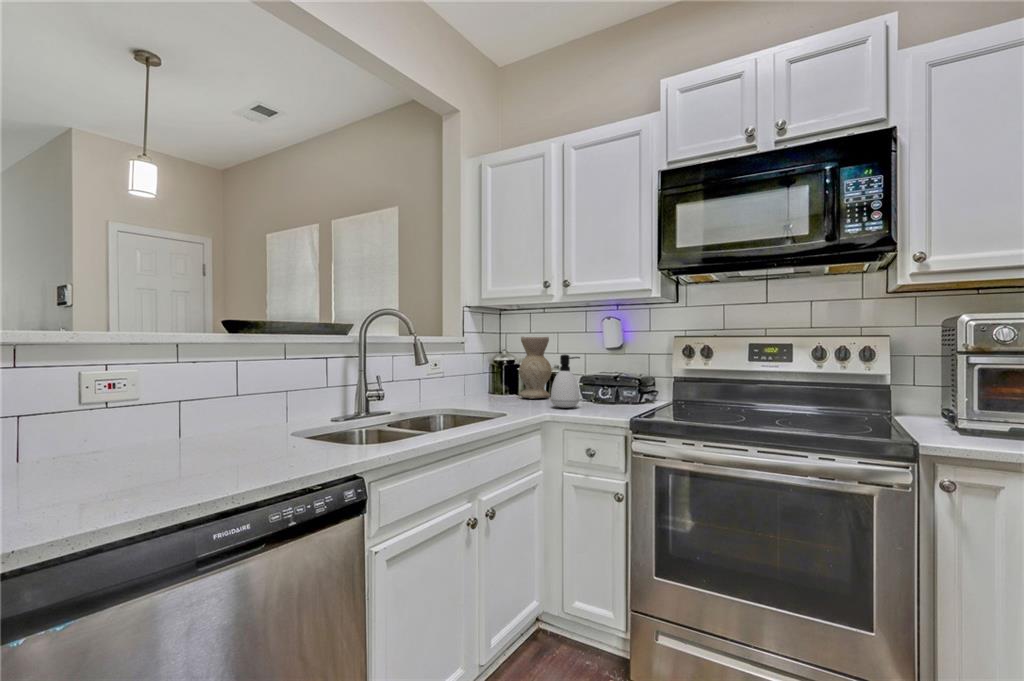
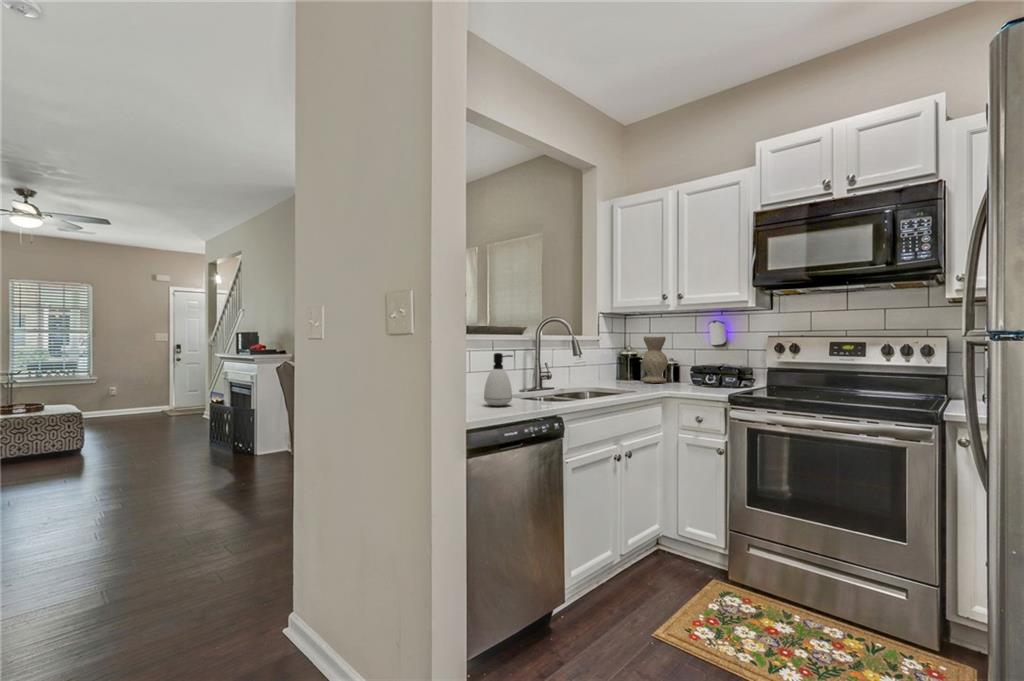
soap dispenser: present [551,355,580,408] -> present [484,353,513,406]

